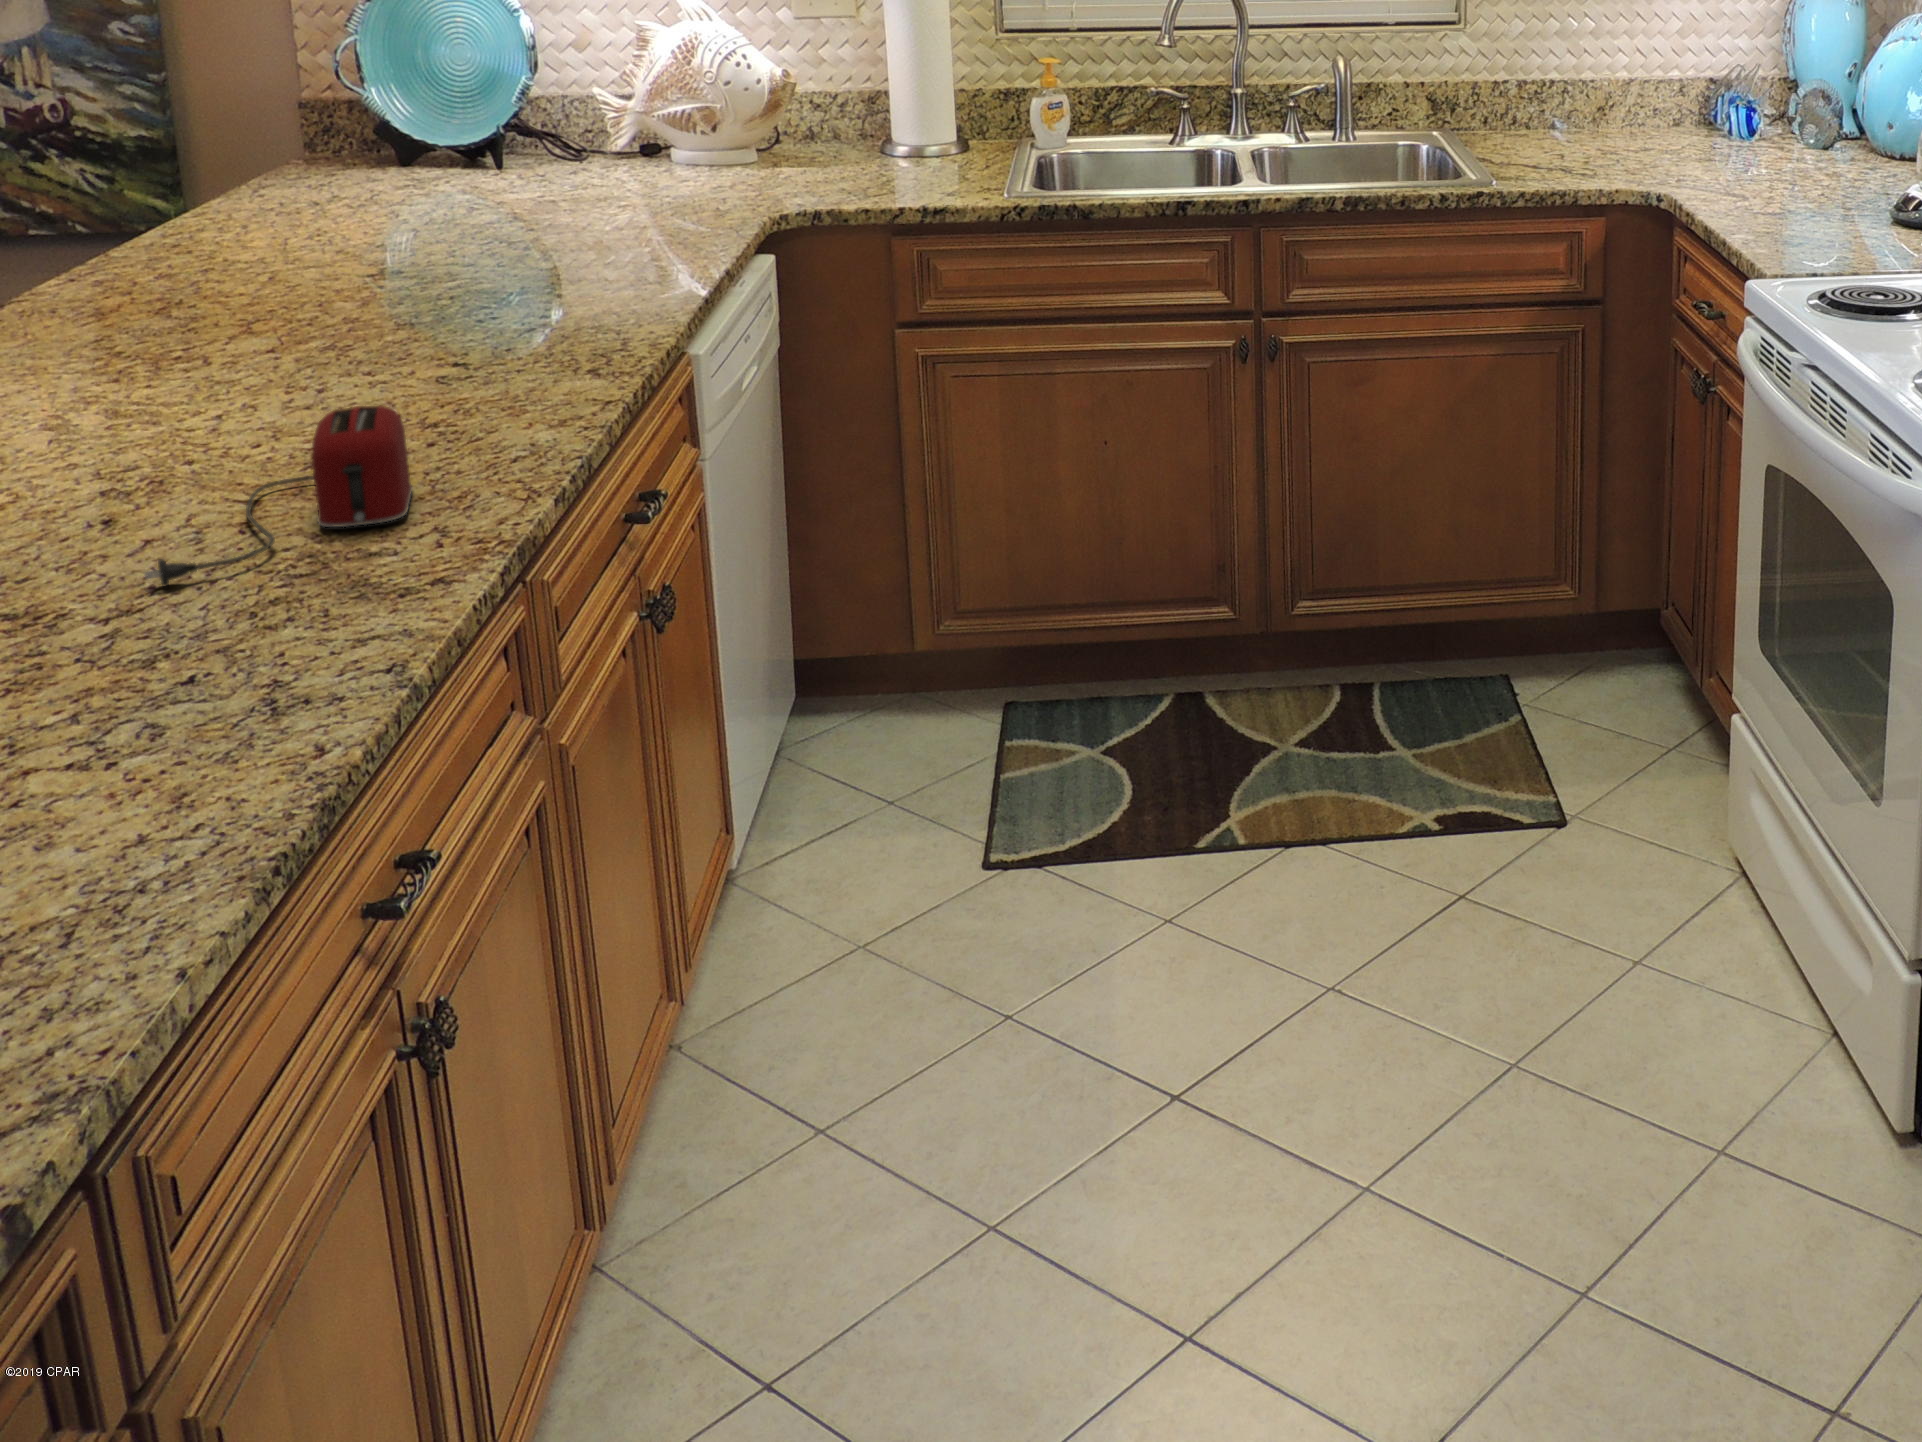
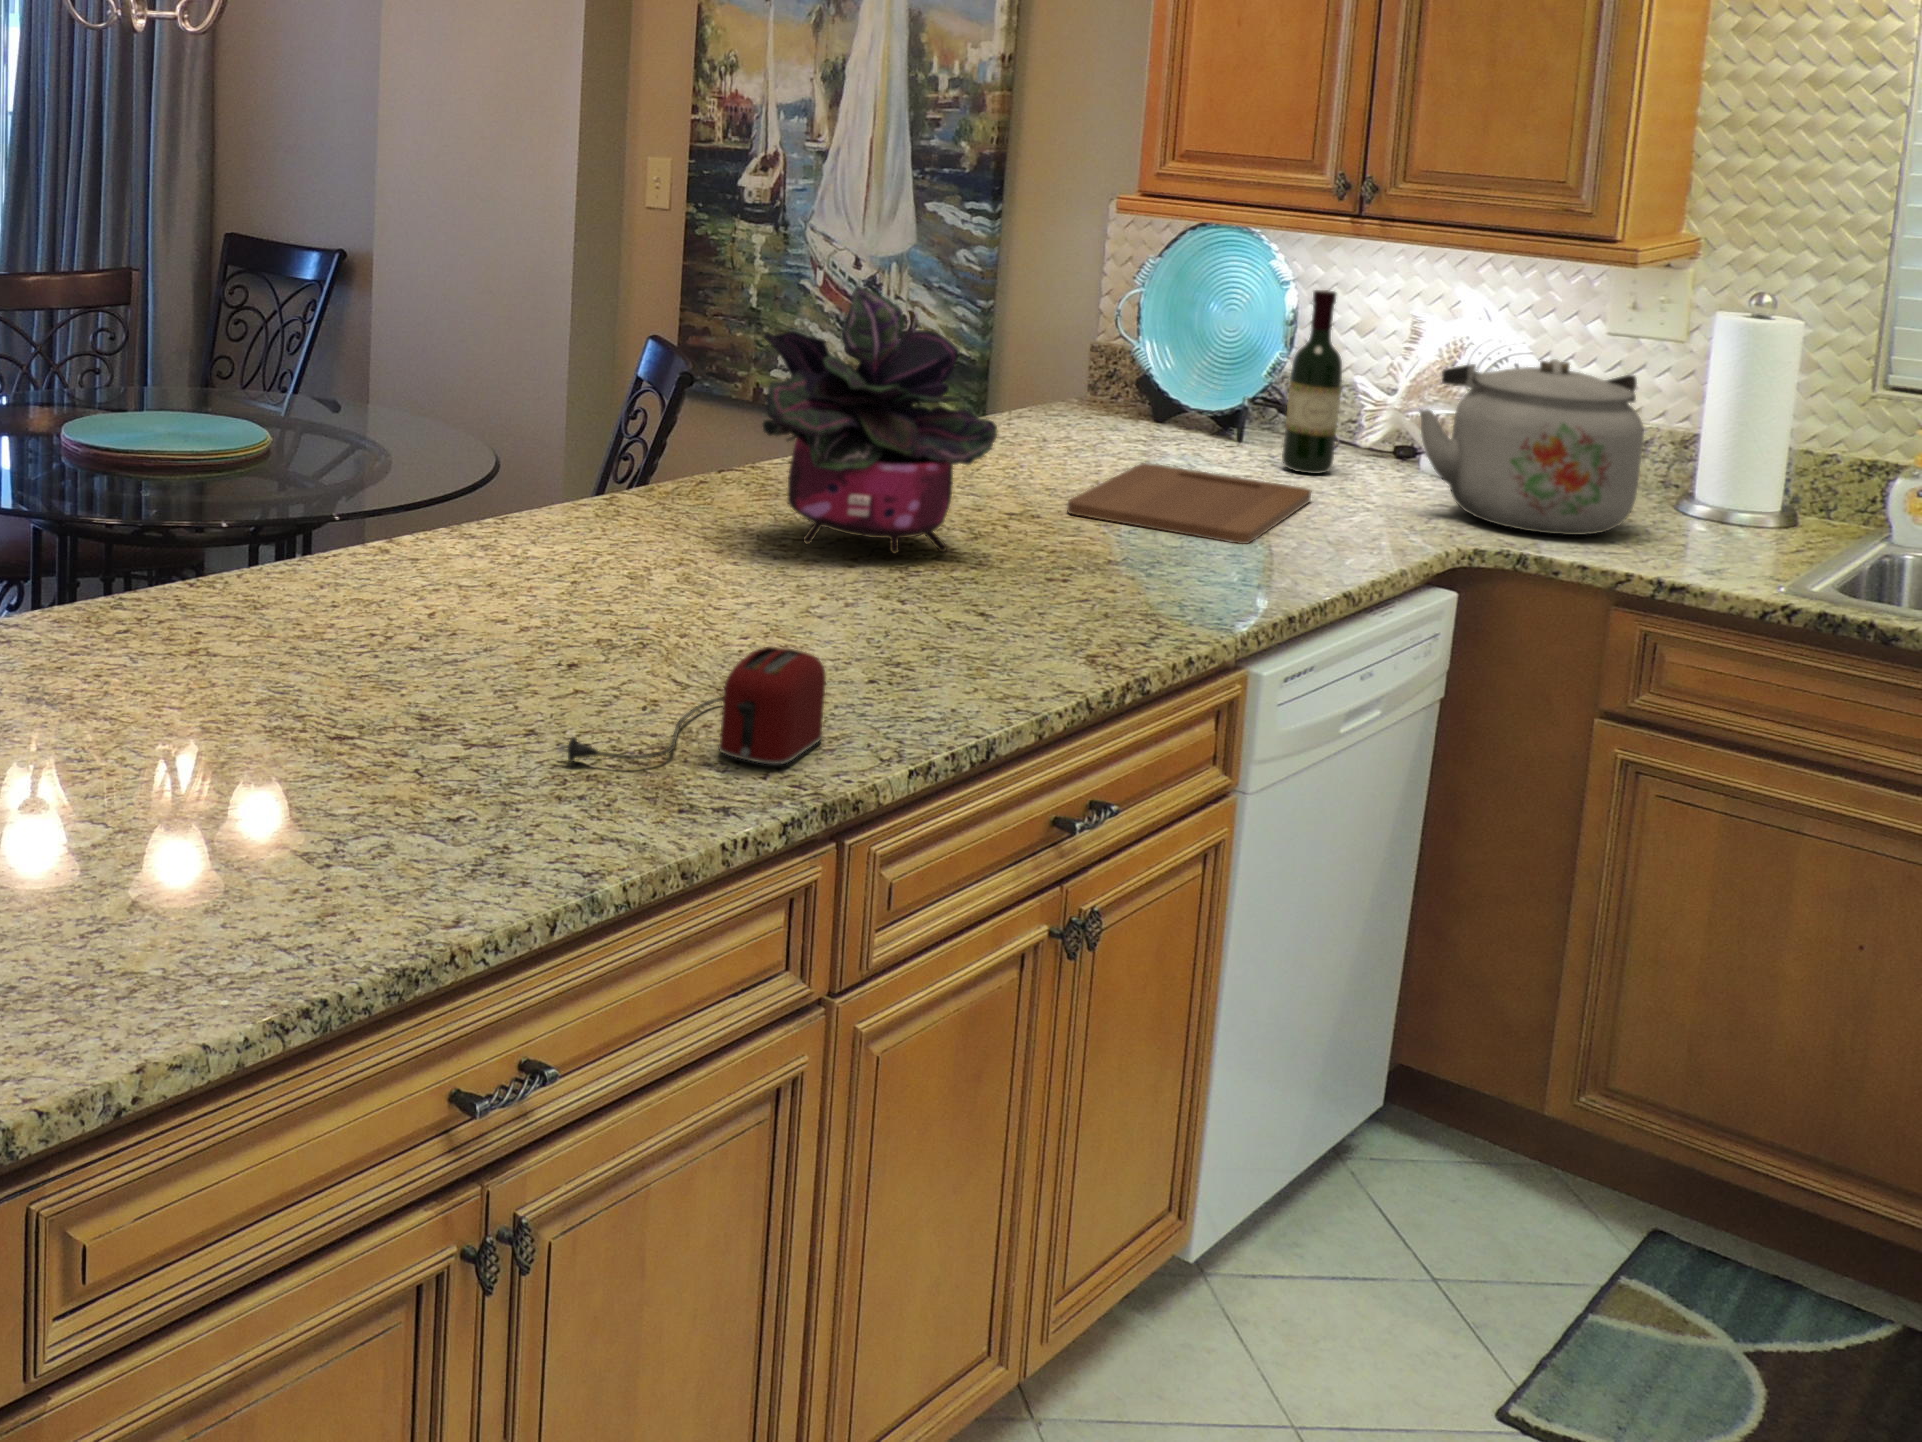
wine bottle: none [549,9,605,183] -> present [1282,290,1342,474]
kettle: none [692,41,875,190] -> present [1419,359,1644,535]
potted plant: none [53,48,365,338] -> present [763,286,997,553]
cutting board: none [406,192,614,256] -> present [1067,463,1312,544]

